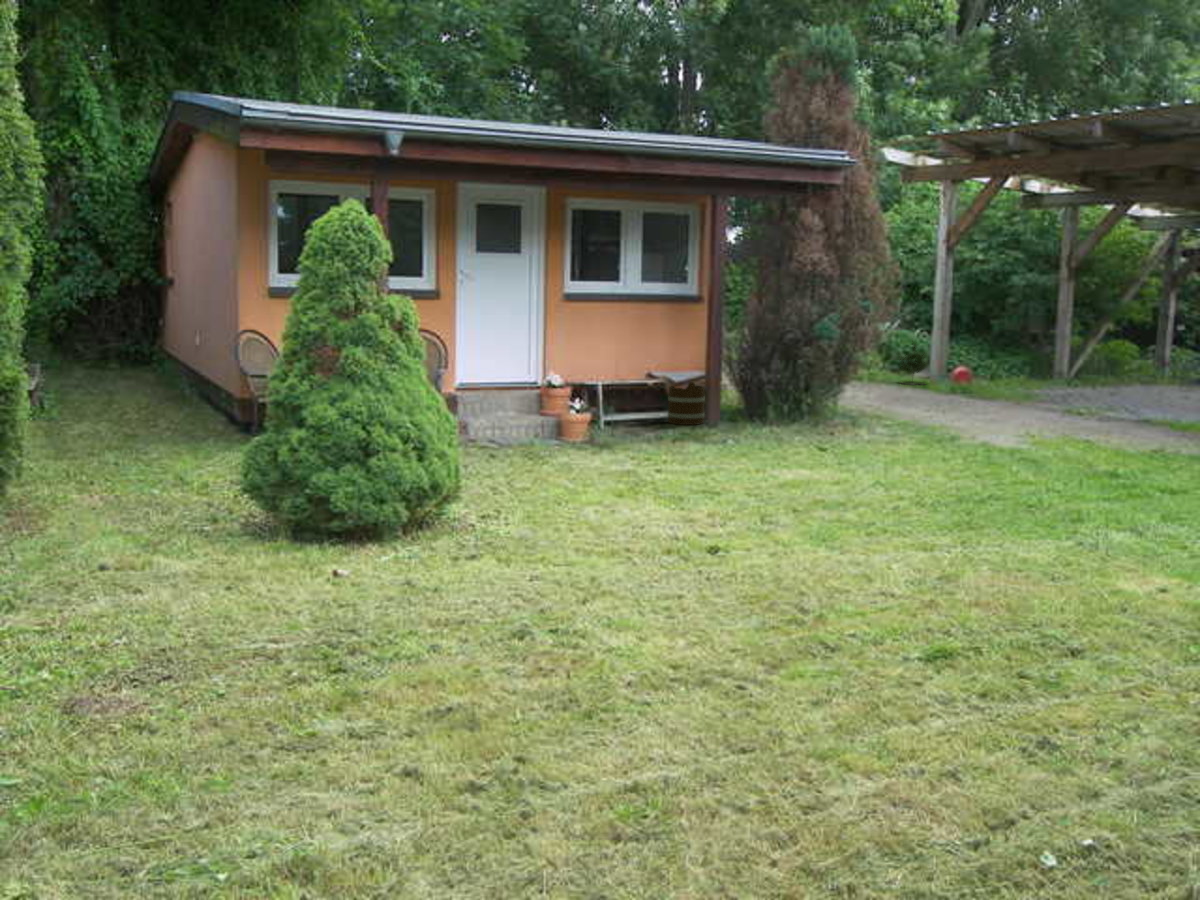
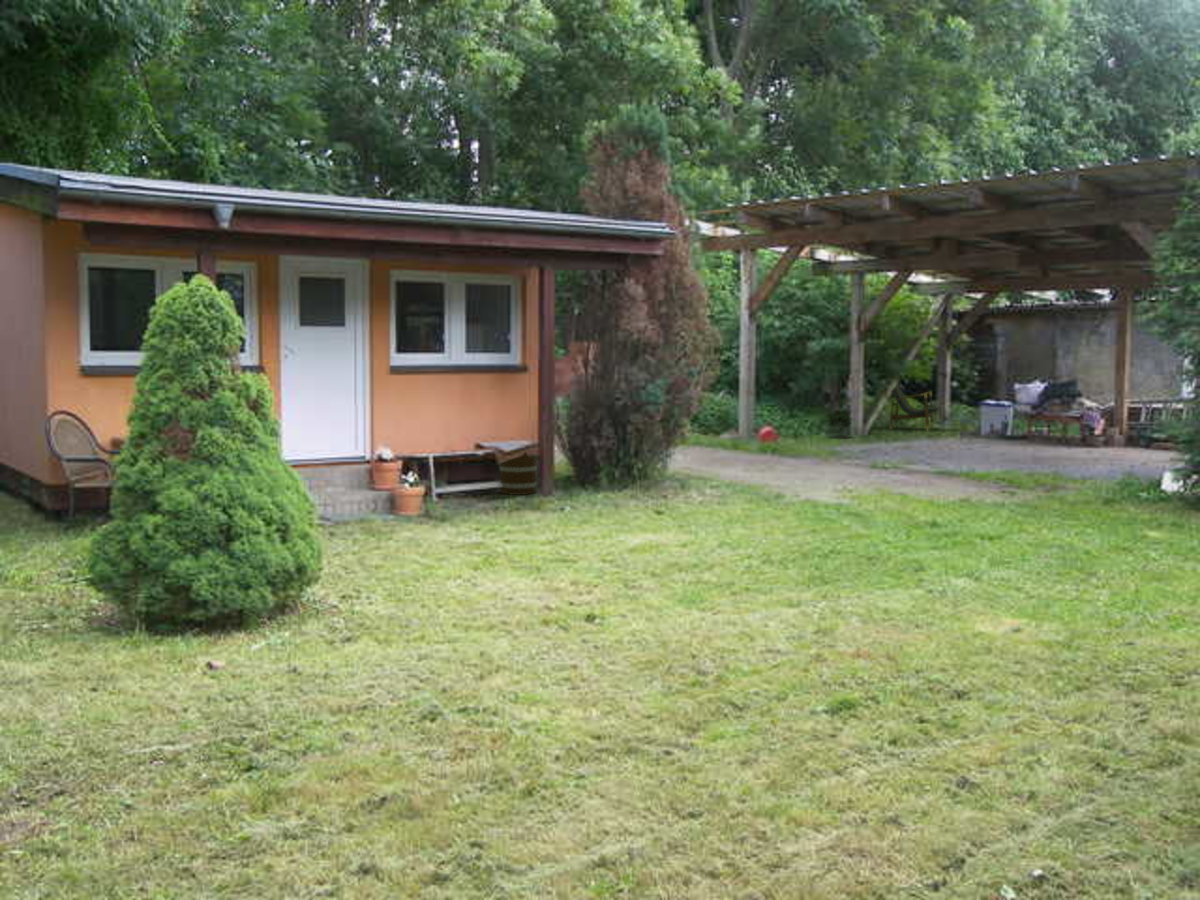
lounge chair: none [1098,319,1157,375] -> present [887,380,940,430]
potted tree: present [900,343,925,385] -> present [828,401,851,438]

